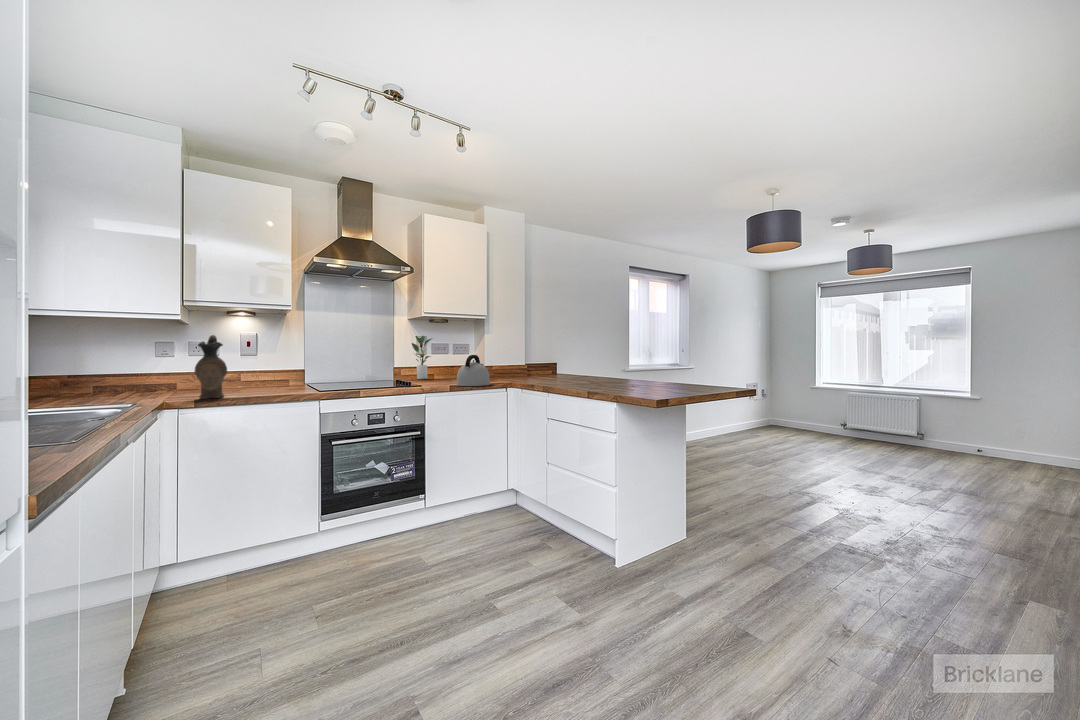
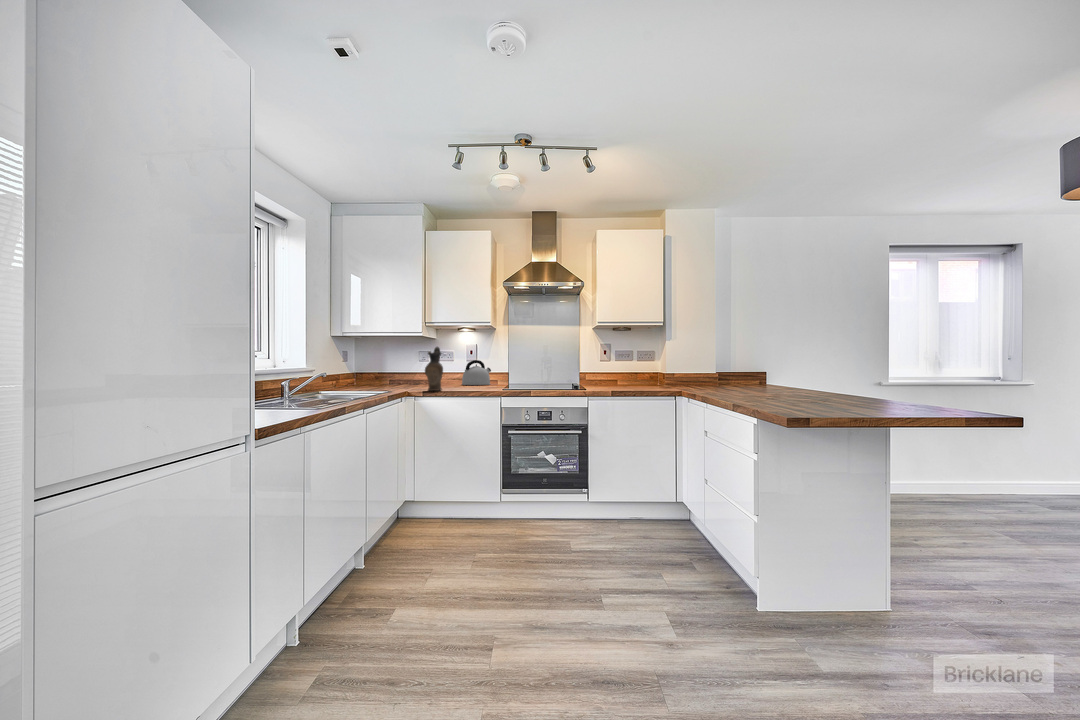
potted plant: present [412,336,432,379] -> none [596,341,617,385]
kettle: present [456,355,490,386] -> present [462,360,491,385]

